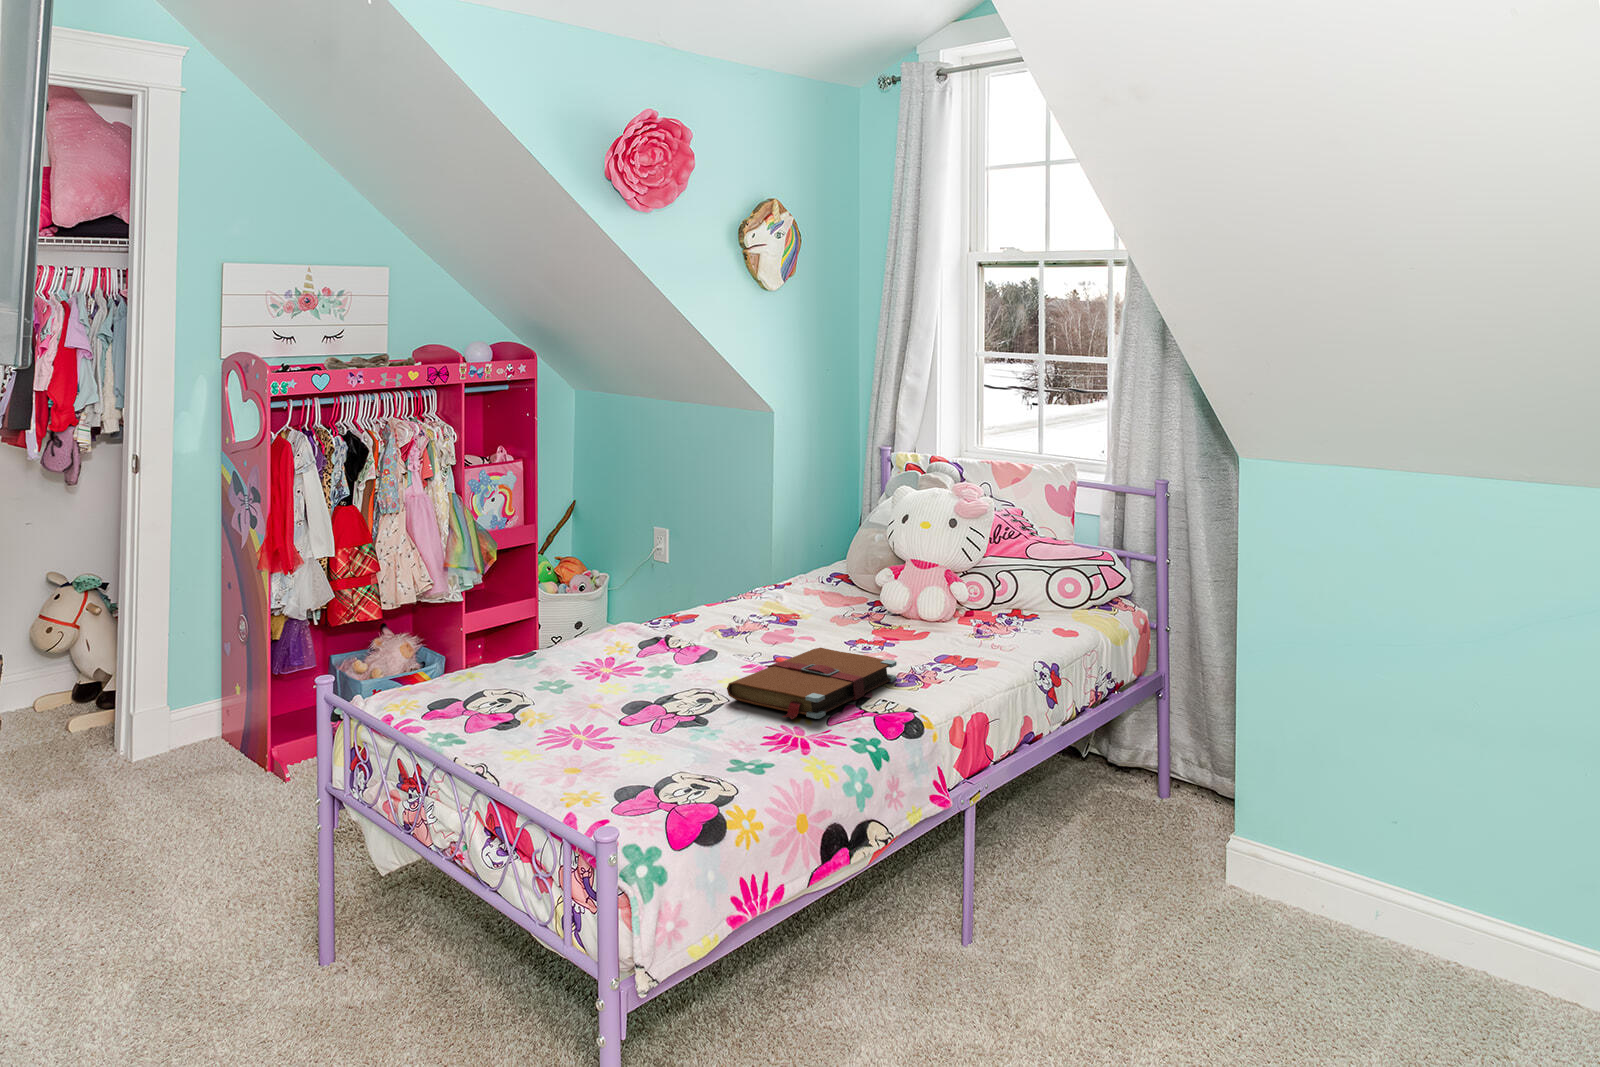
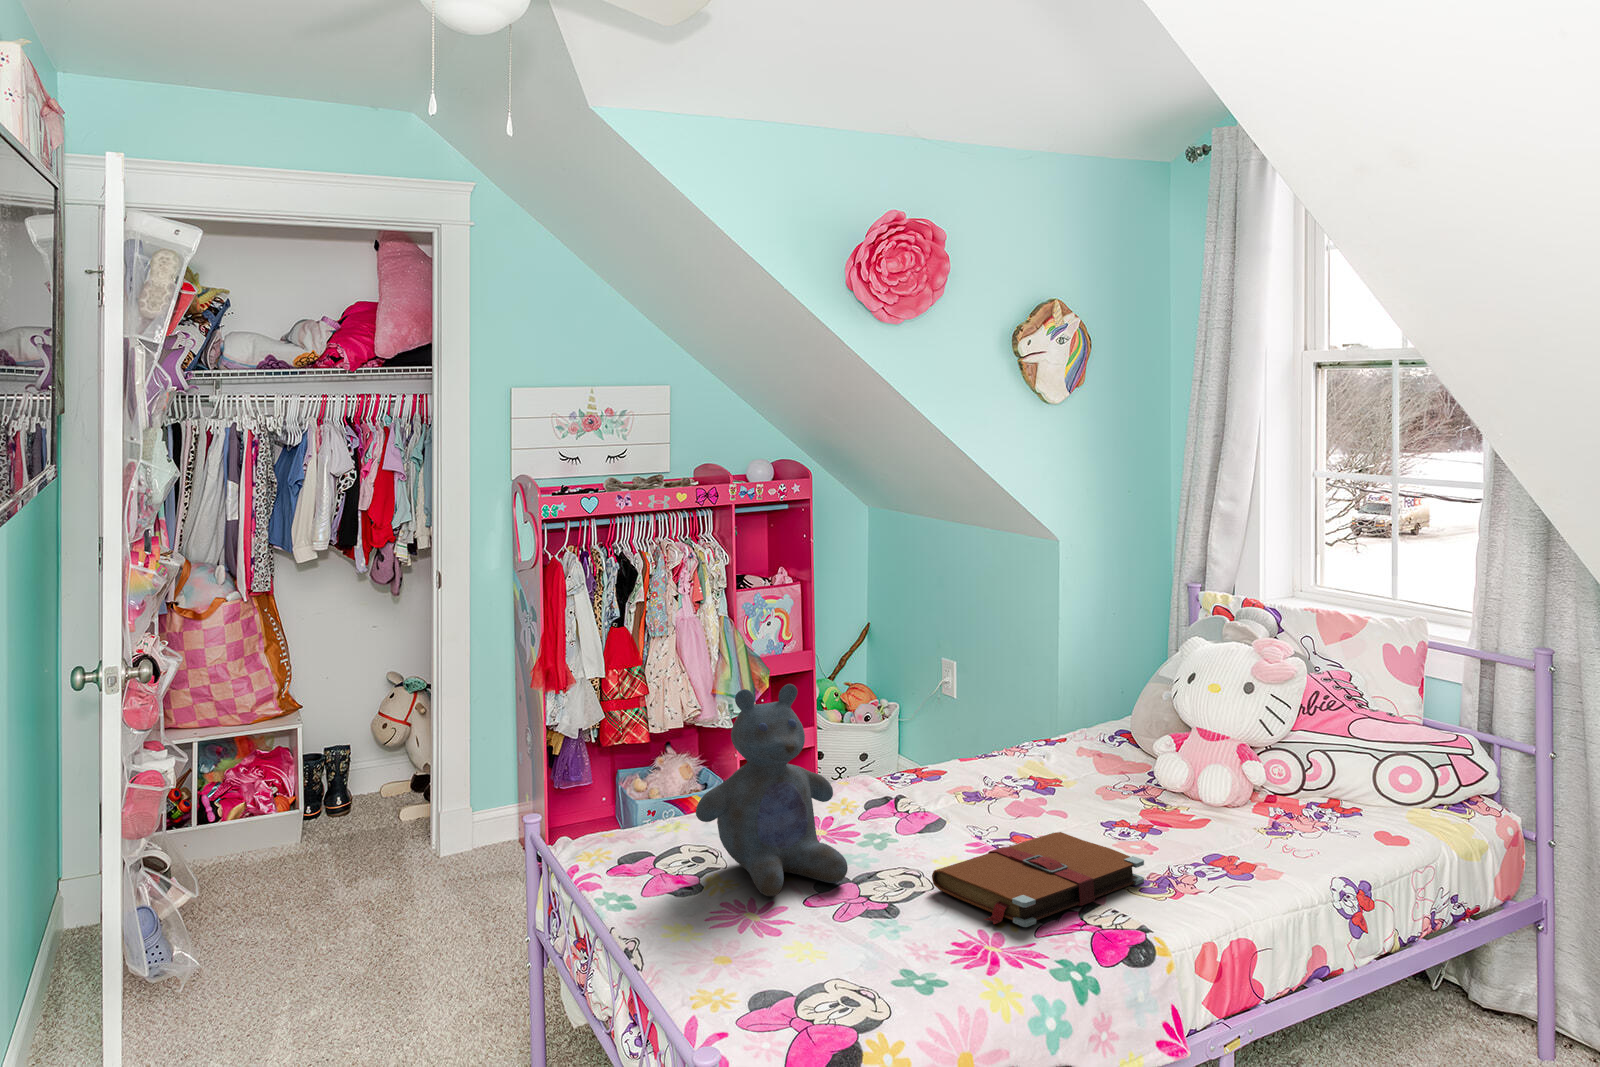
stuffed bear: none [509,529,652,718] -> present [696,684,848,896]

